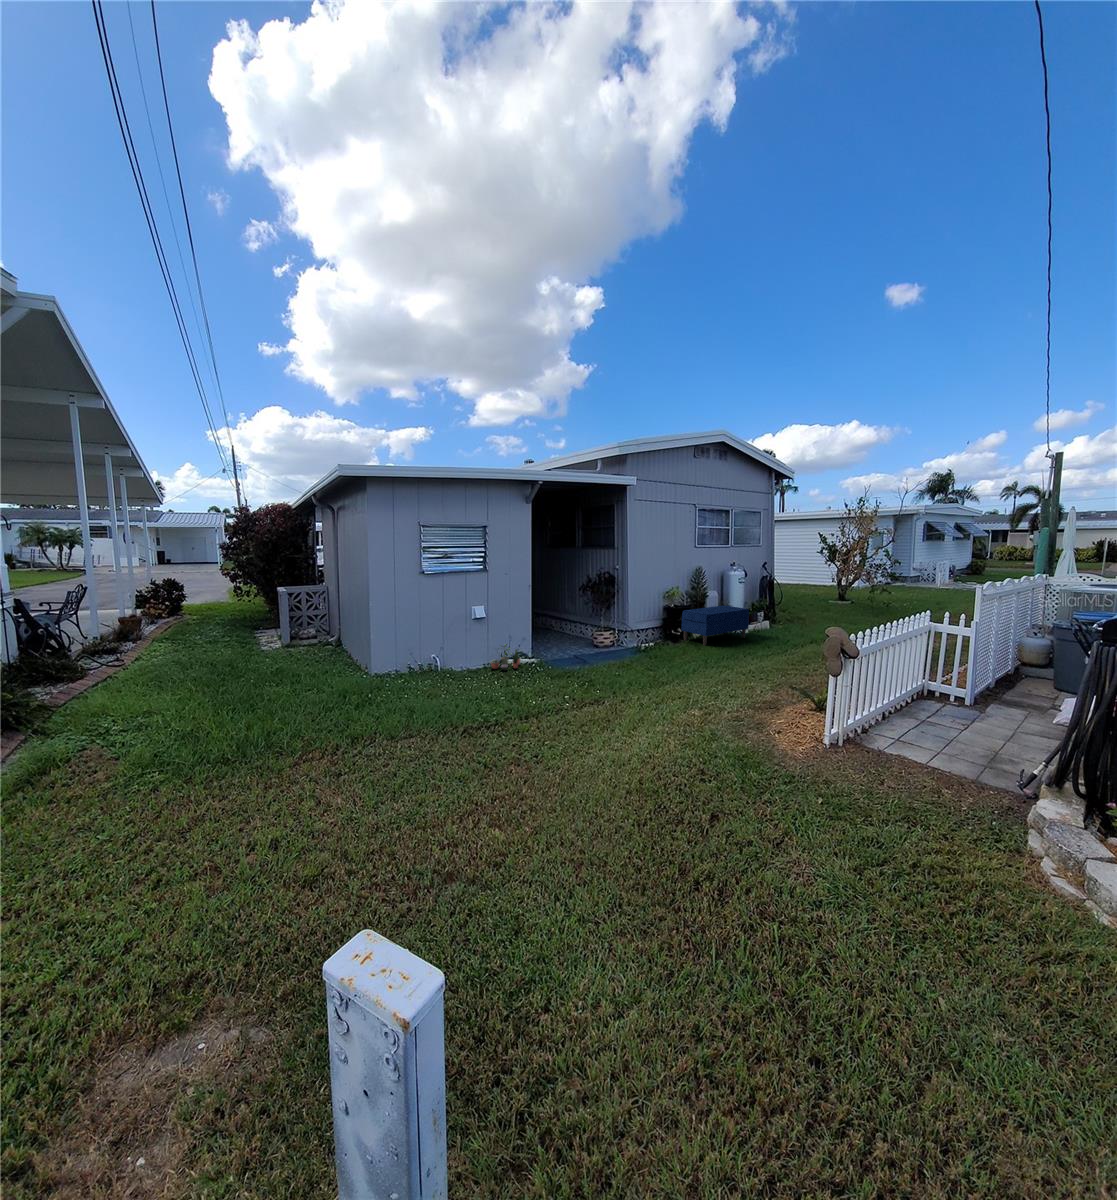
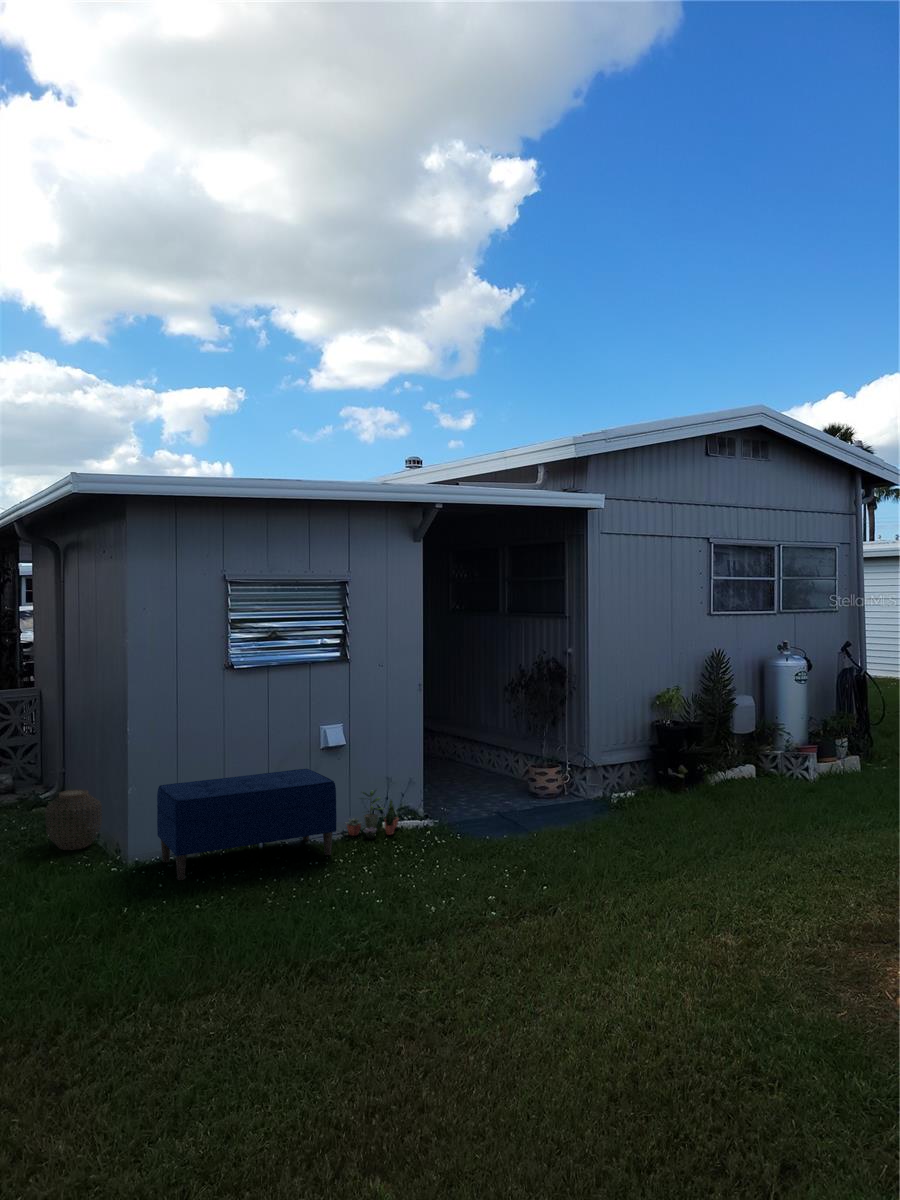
bench: present [682,605,749,645] -> present [157,769,337,880]
woven basket: none [319,644,352,678] -> present [45,789,102,850]

